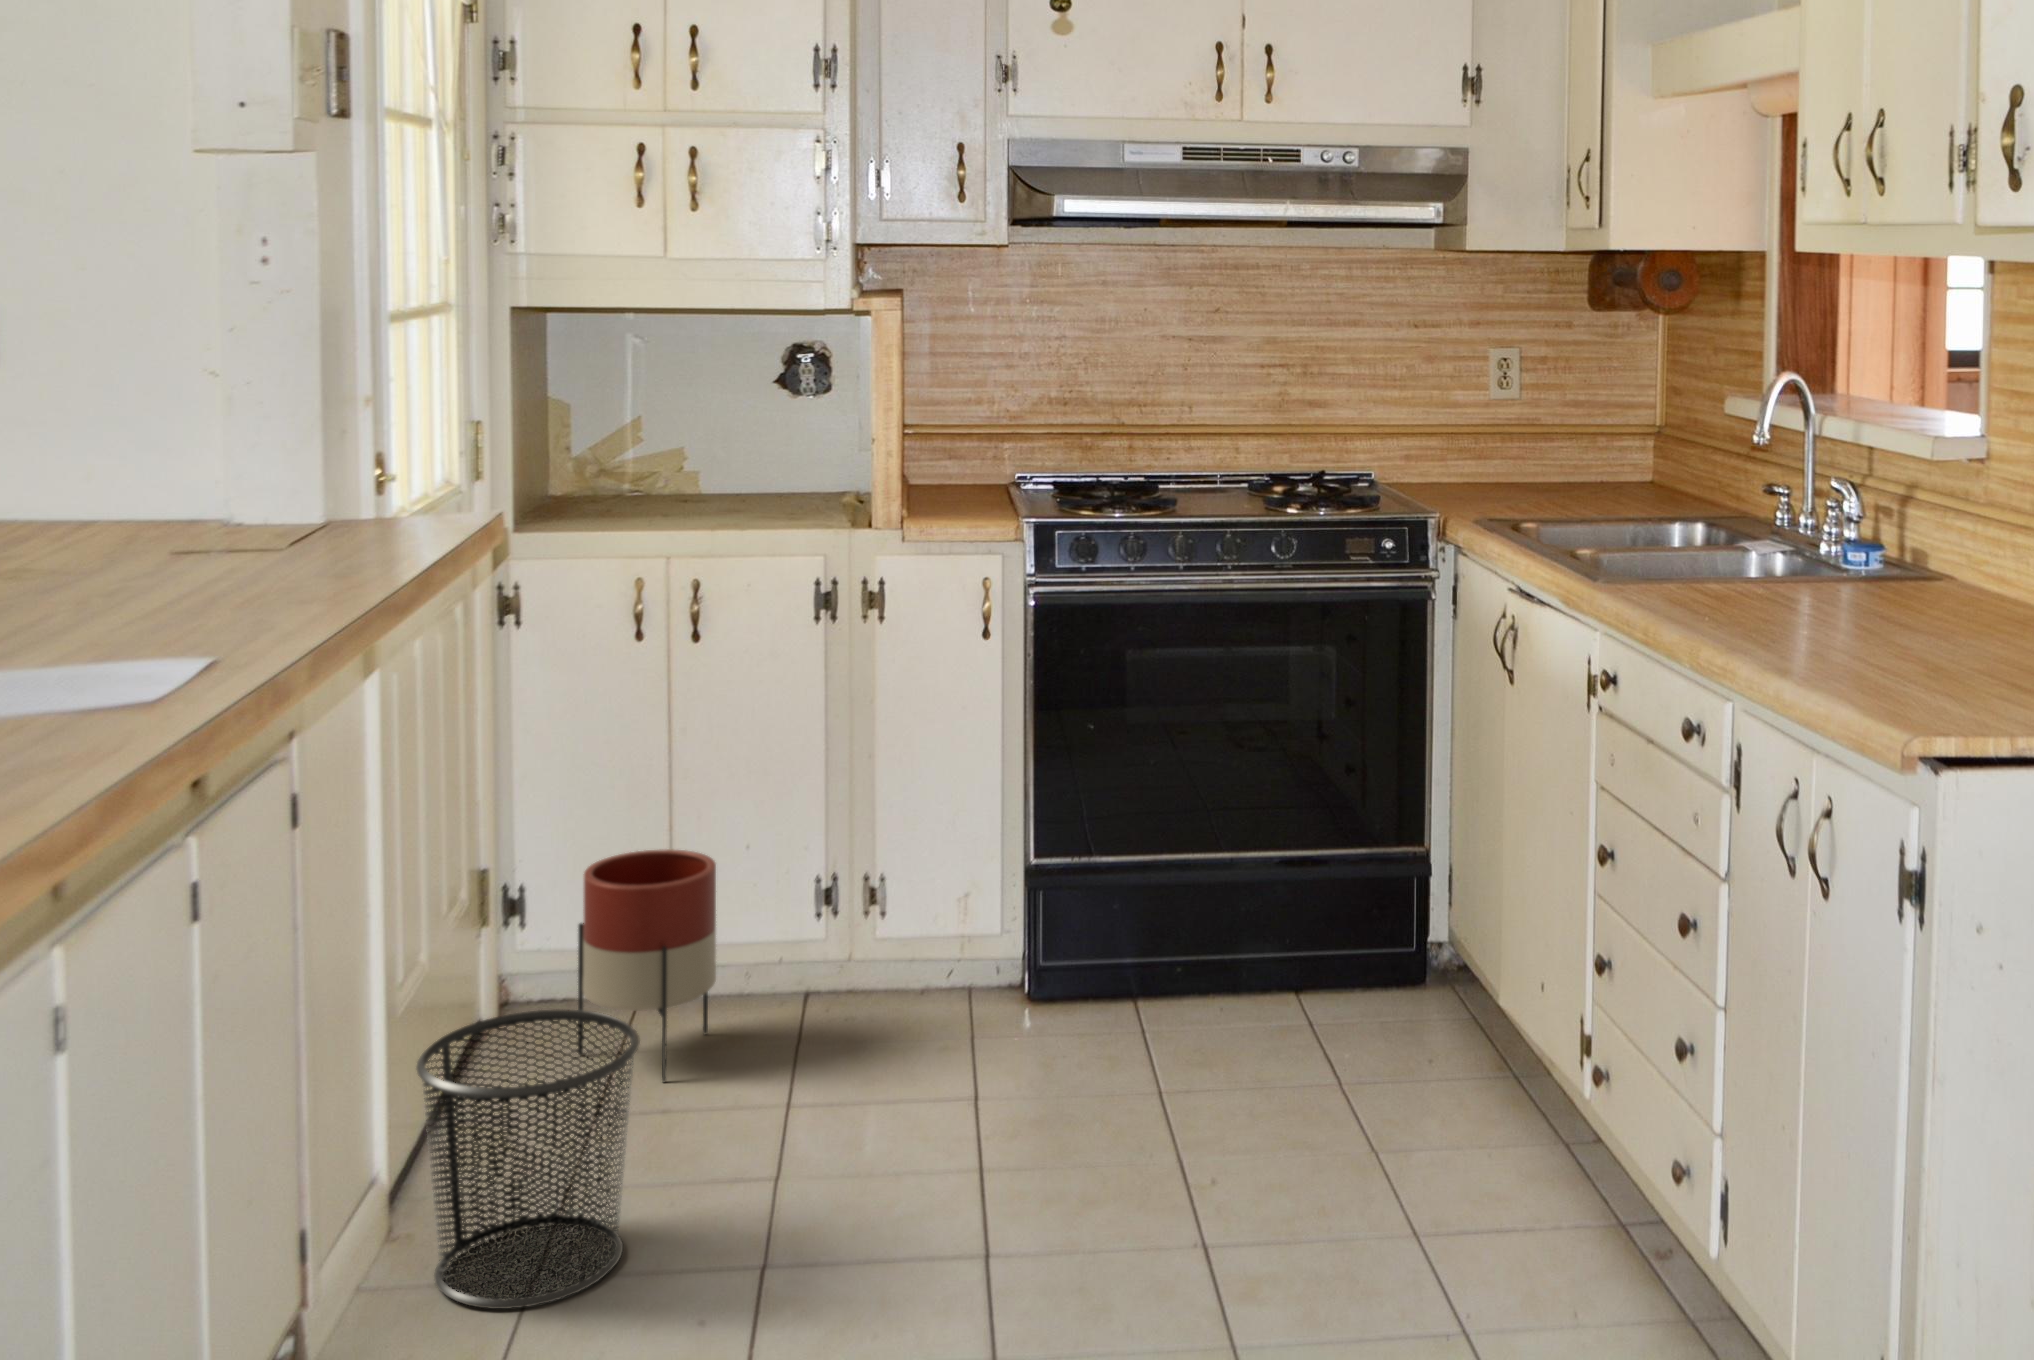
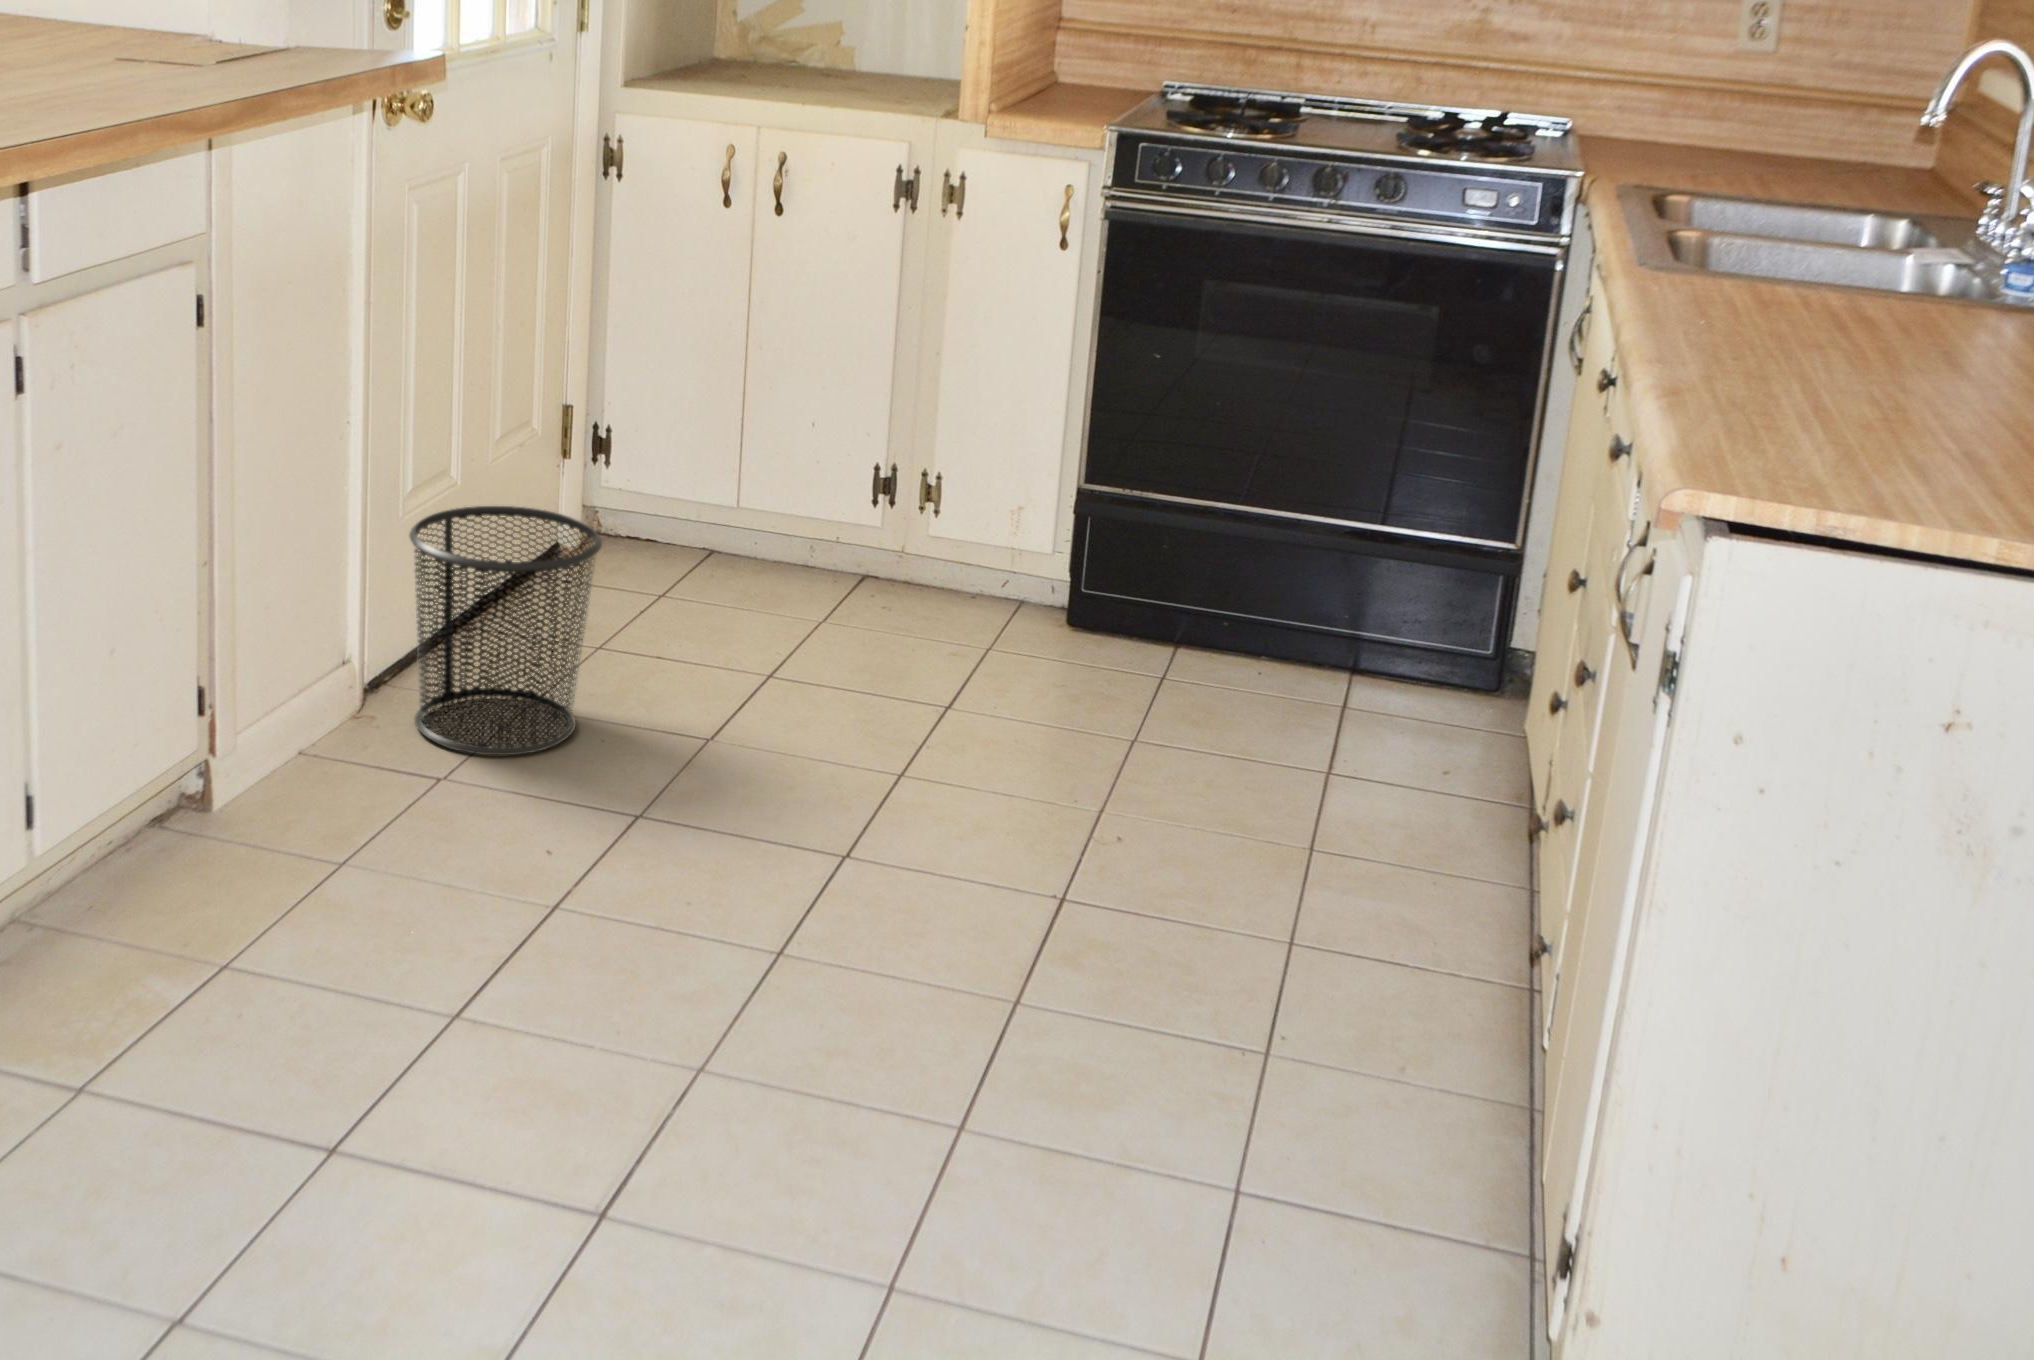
planter: present [577,850,716,1082] -> none [632,404,765,619]

